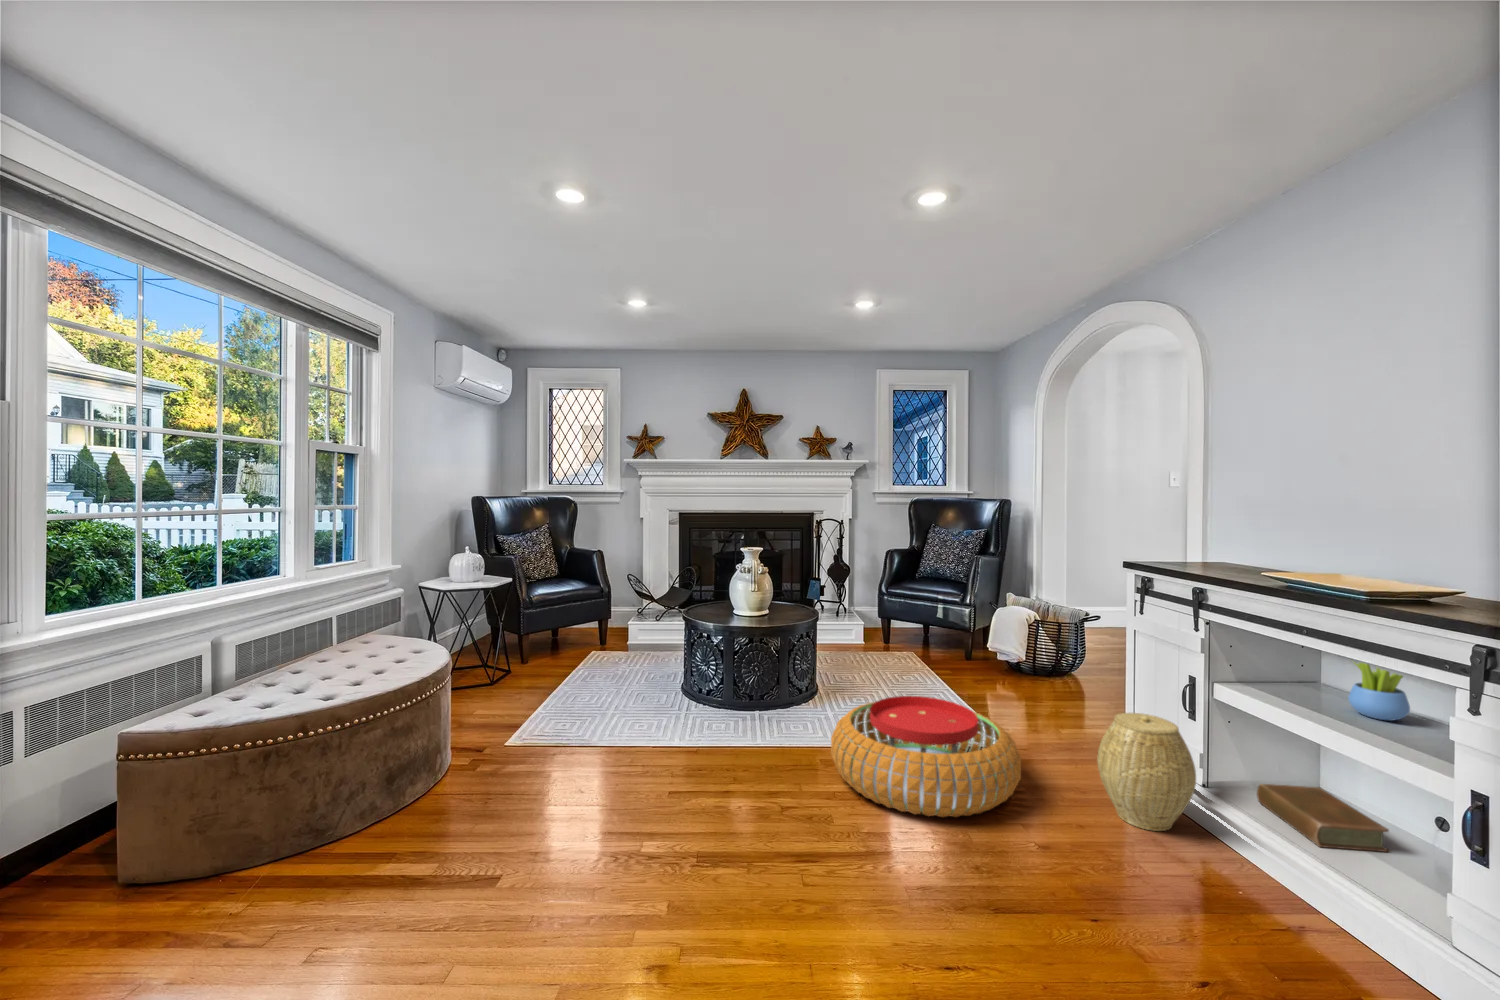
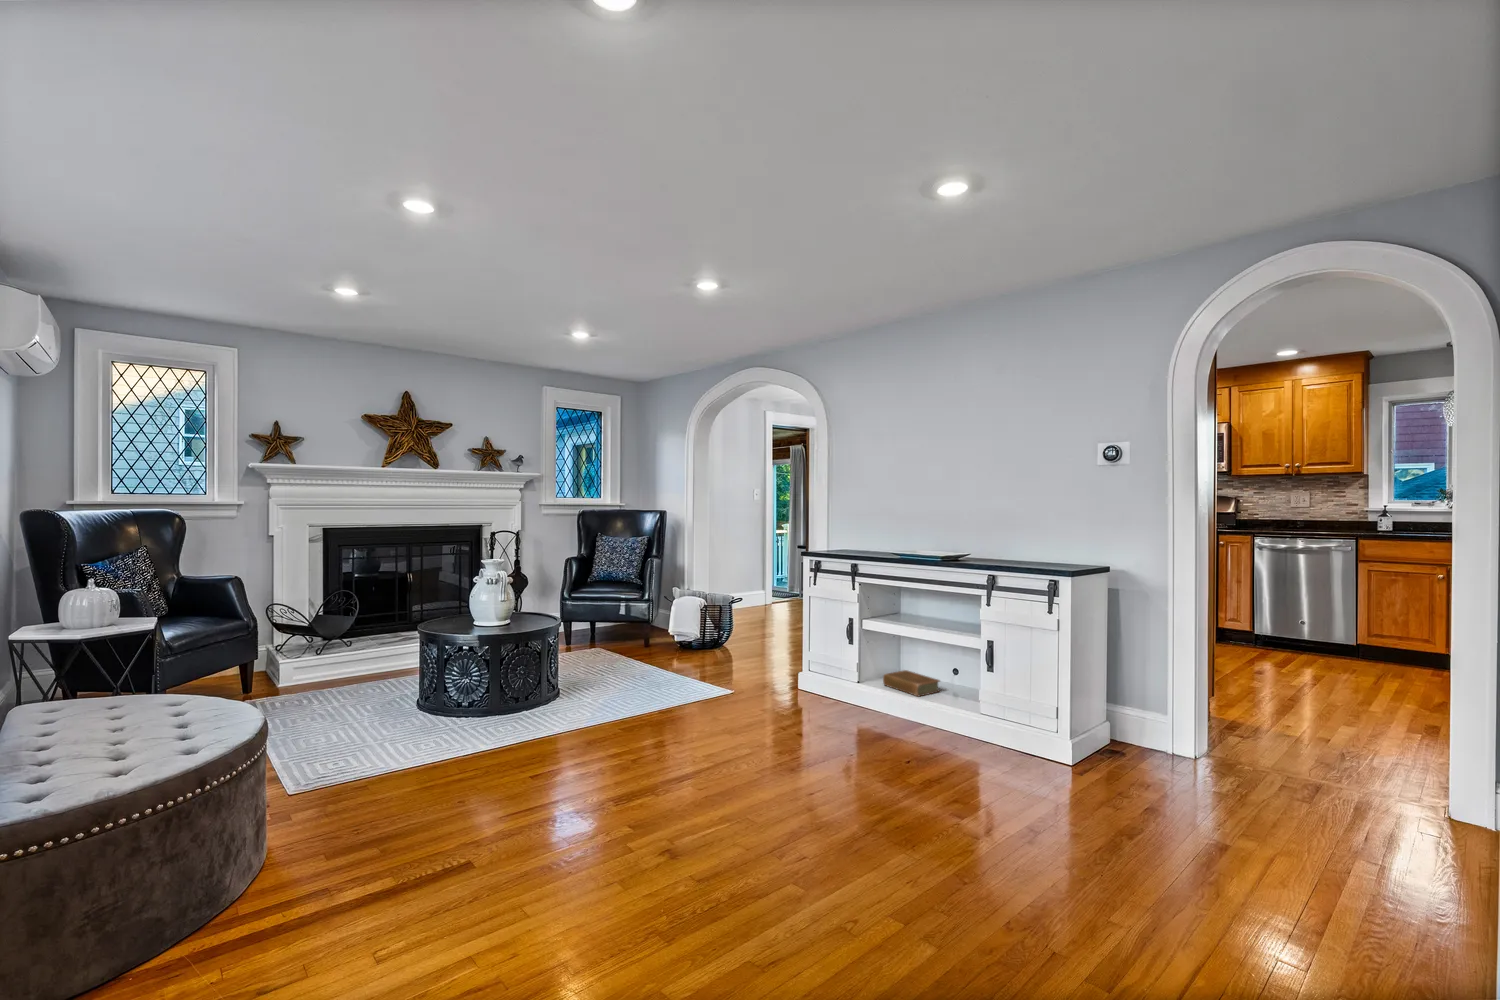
succulent plant: present [1348,663,1410,721] -> none [920,590,943,626]
pouf: present [831,696,1021,817] -> none [633,664,771,744]
woven basket: present [1097,713,1196,831] -> none [808,646,860,715]

